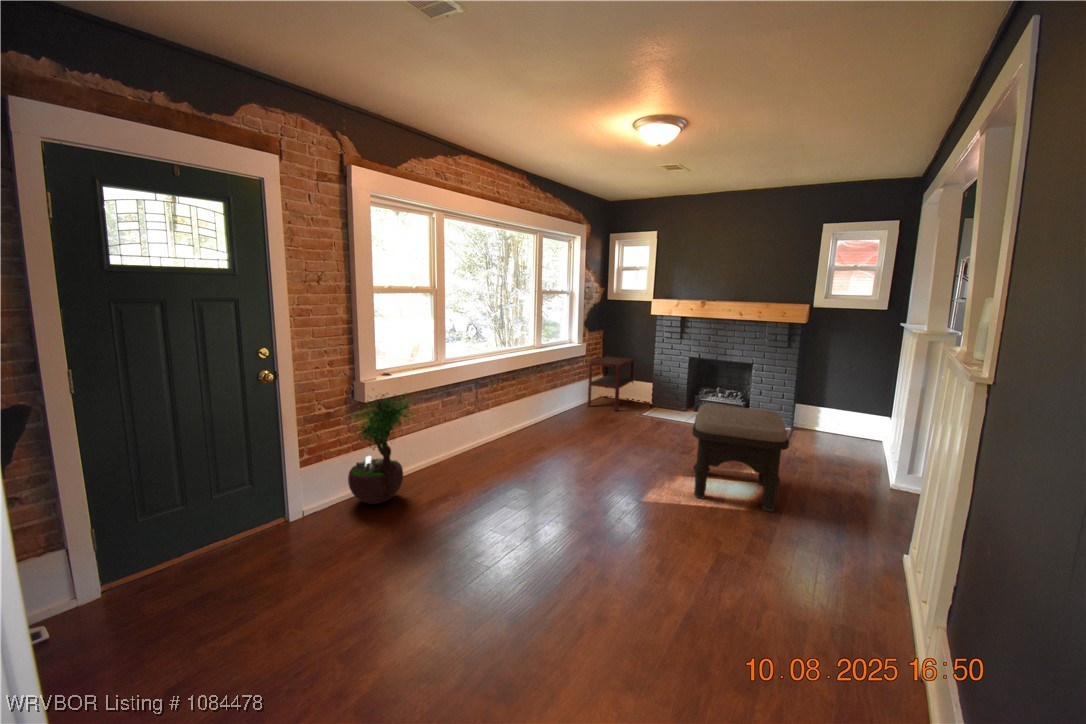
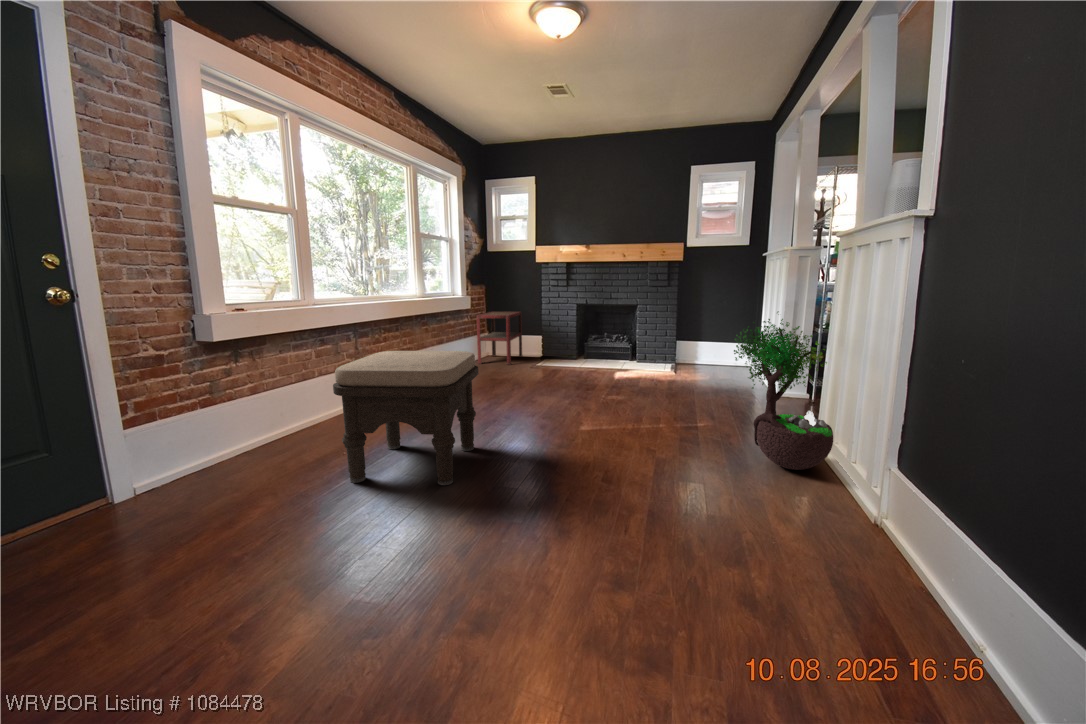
potted tree: present [348,393,413,504] -> present [734,311,833,470]
ottoman: present [692,404,789,511] -> present [333,351,479,485]

